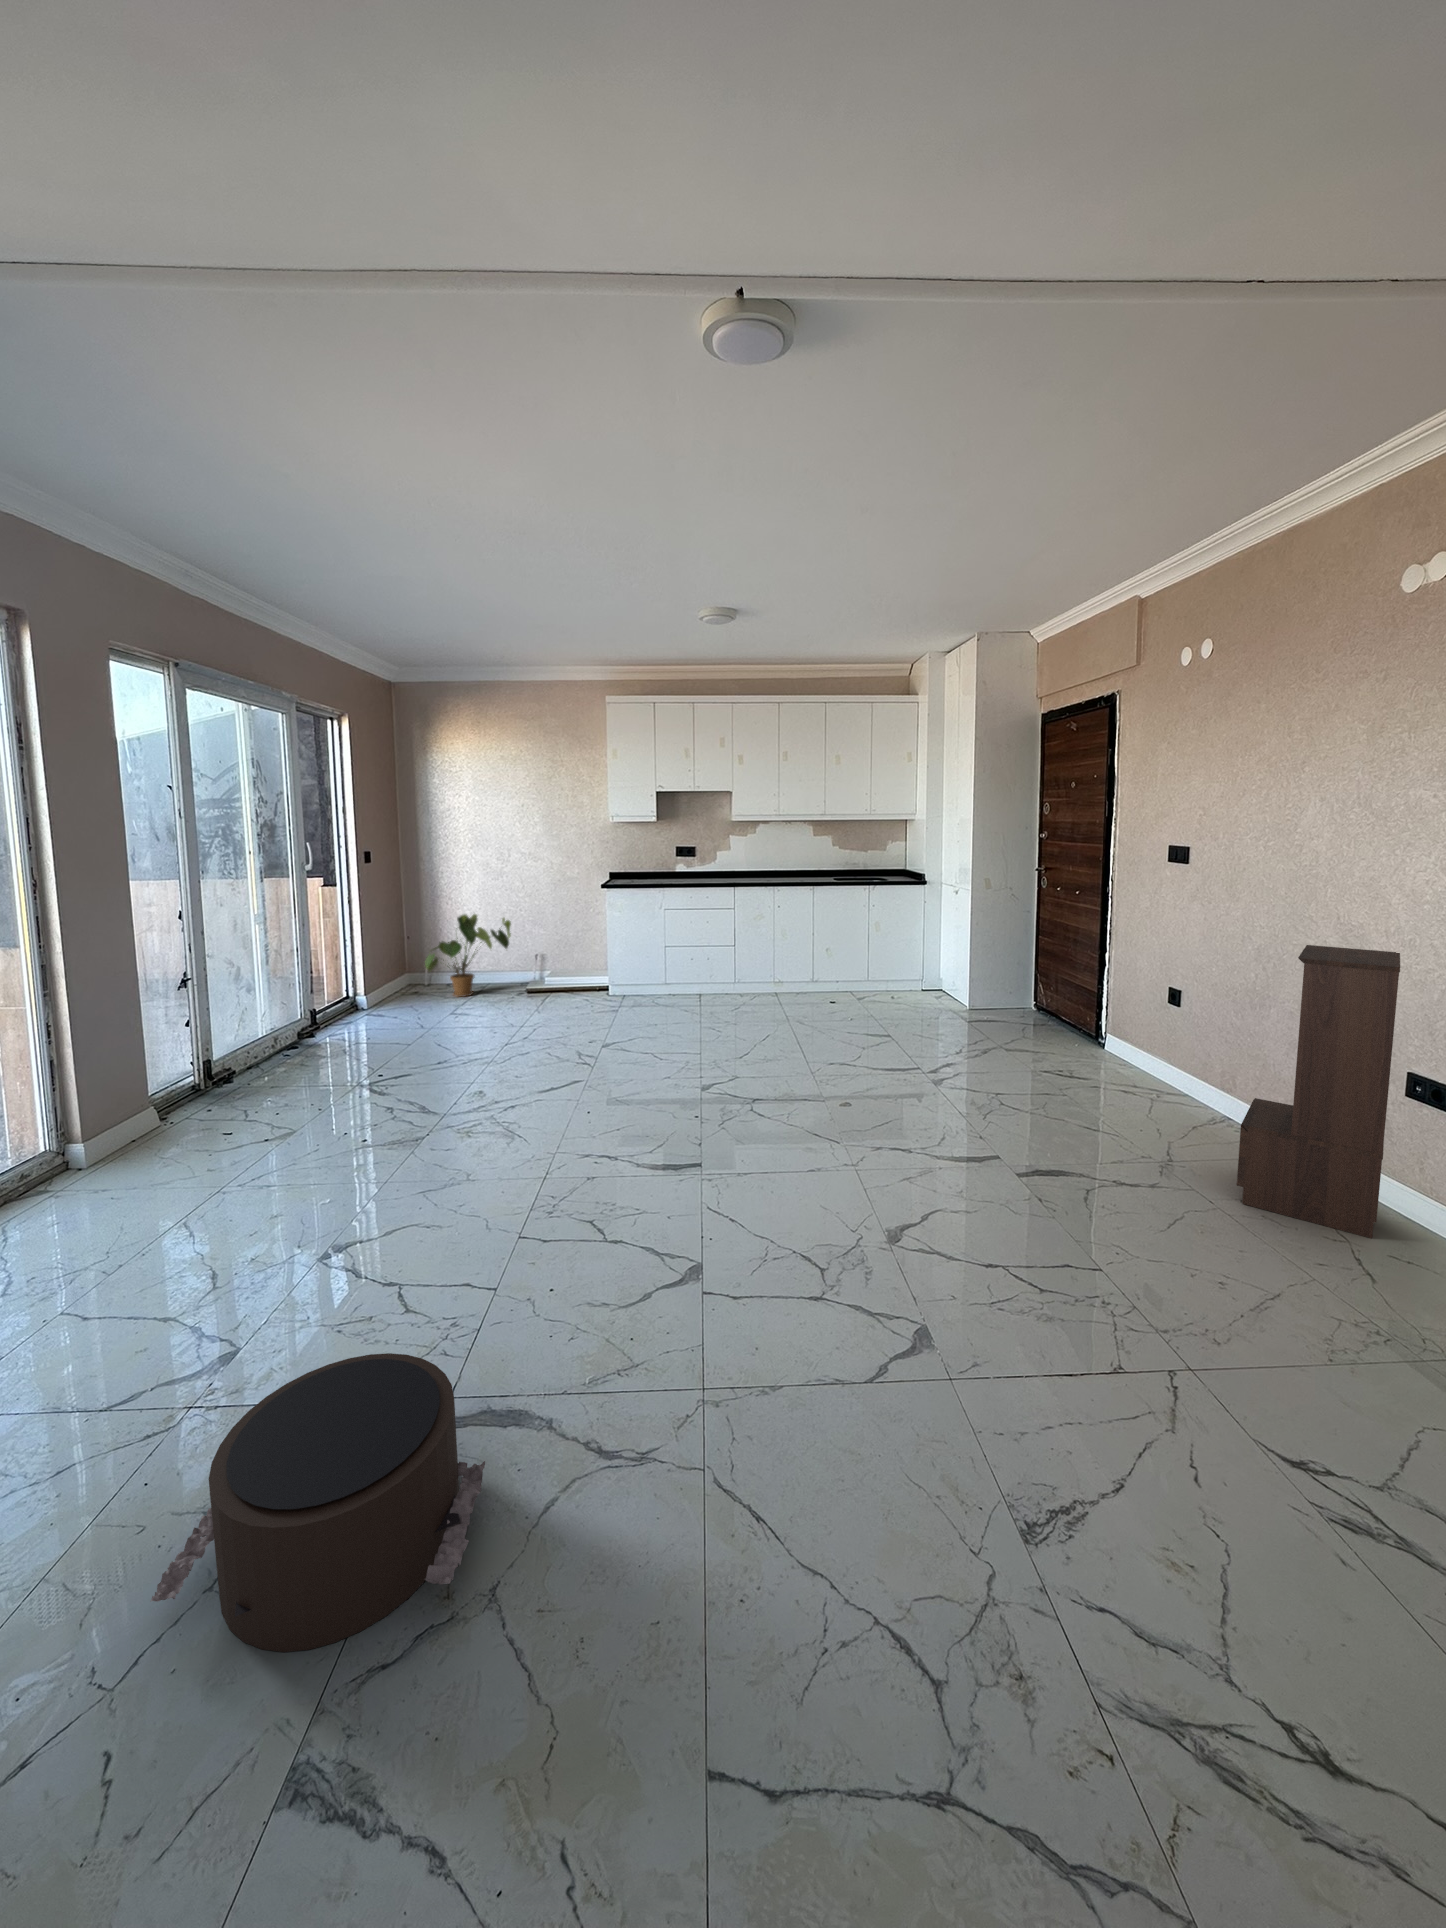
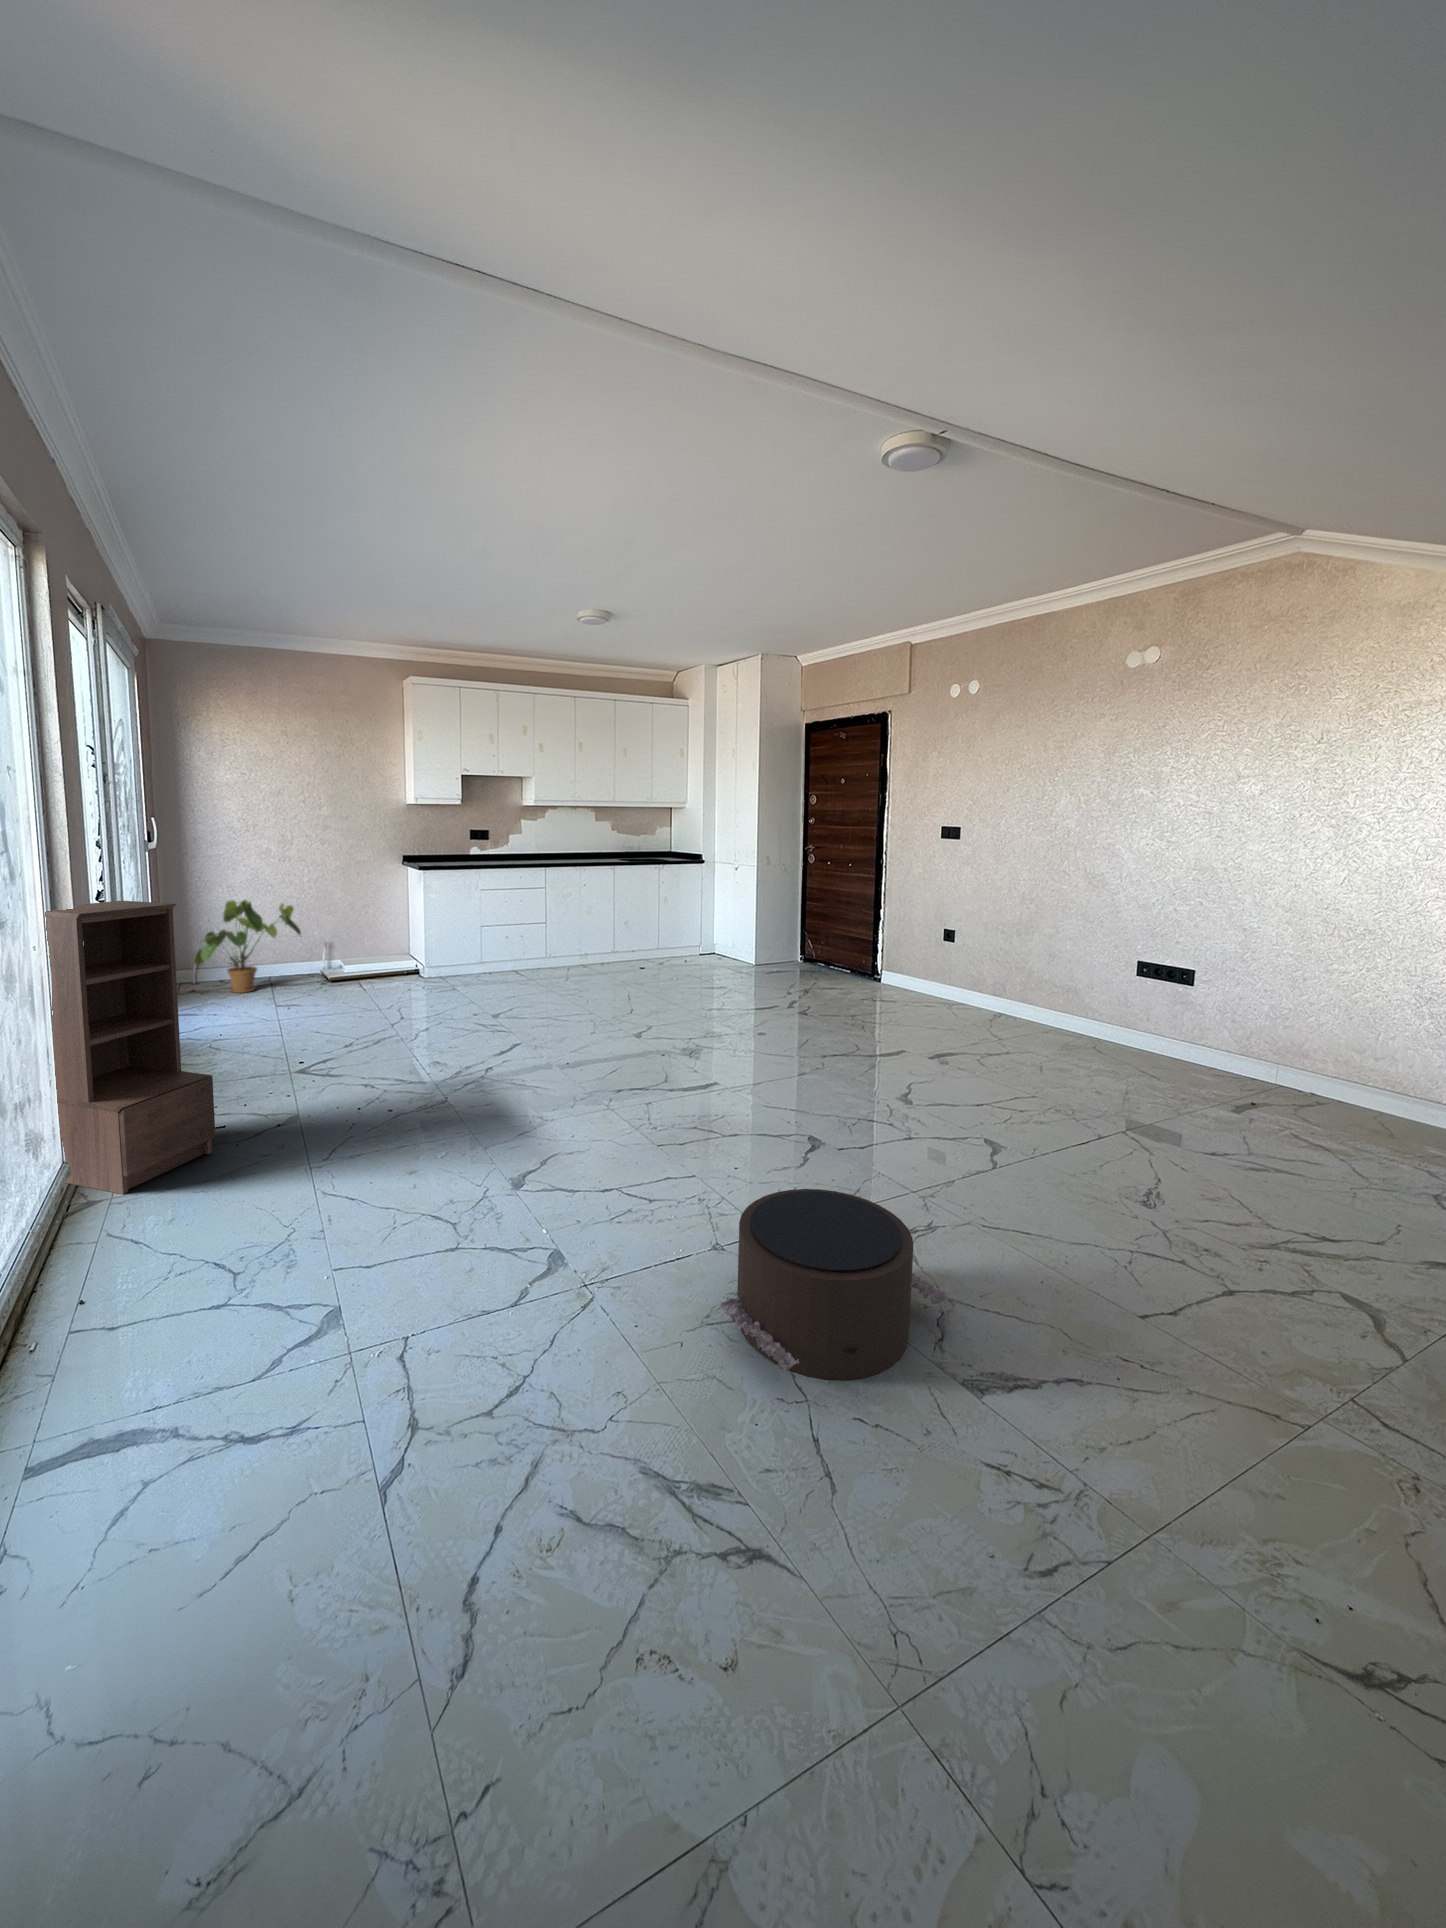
bookshelf: present [1237,945,1400,1238] -> present [45,901,215,1194]

